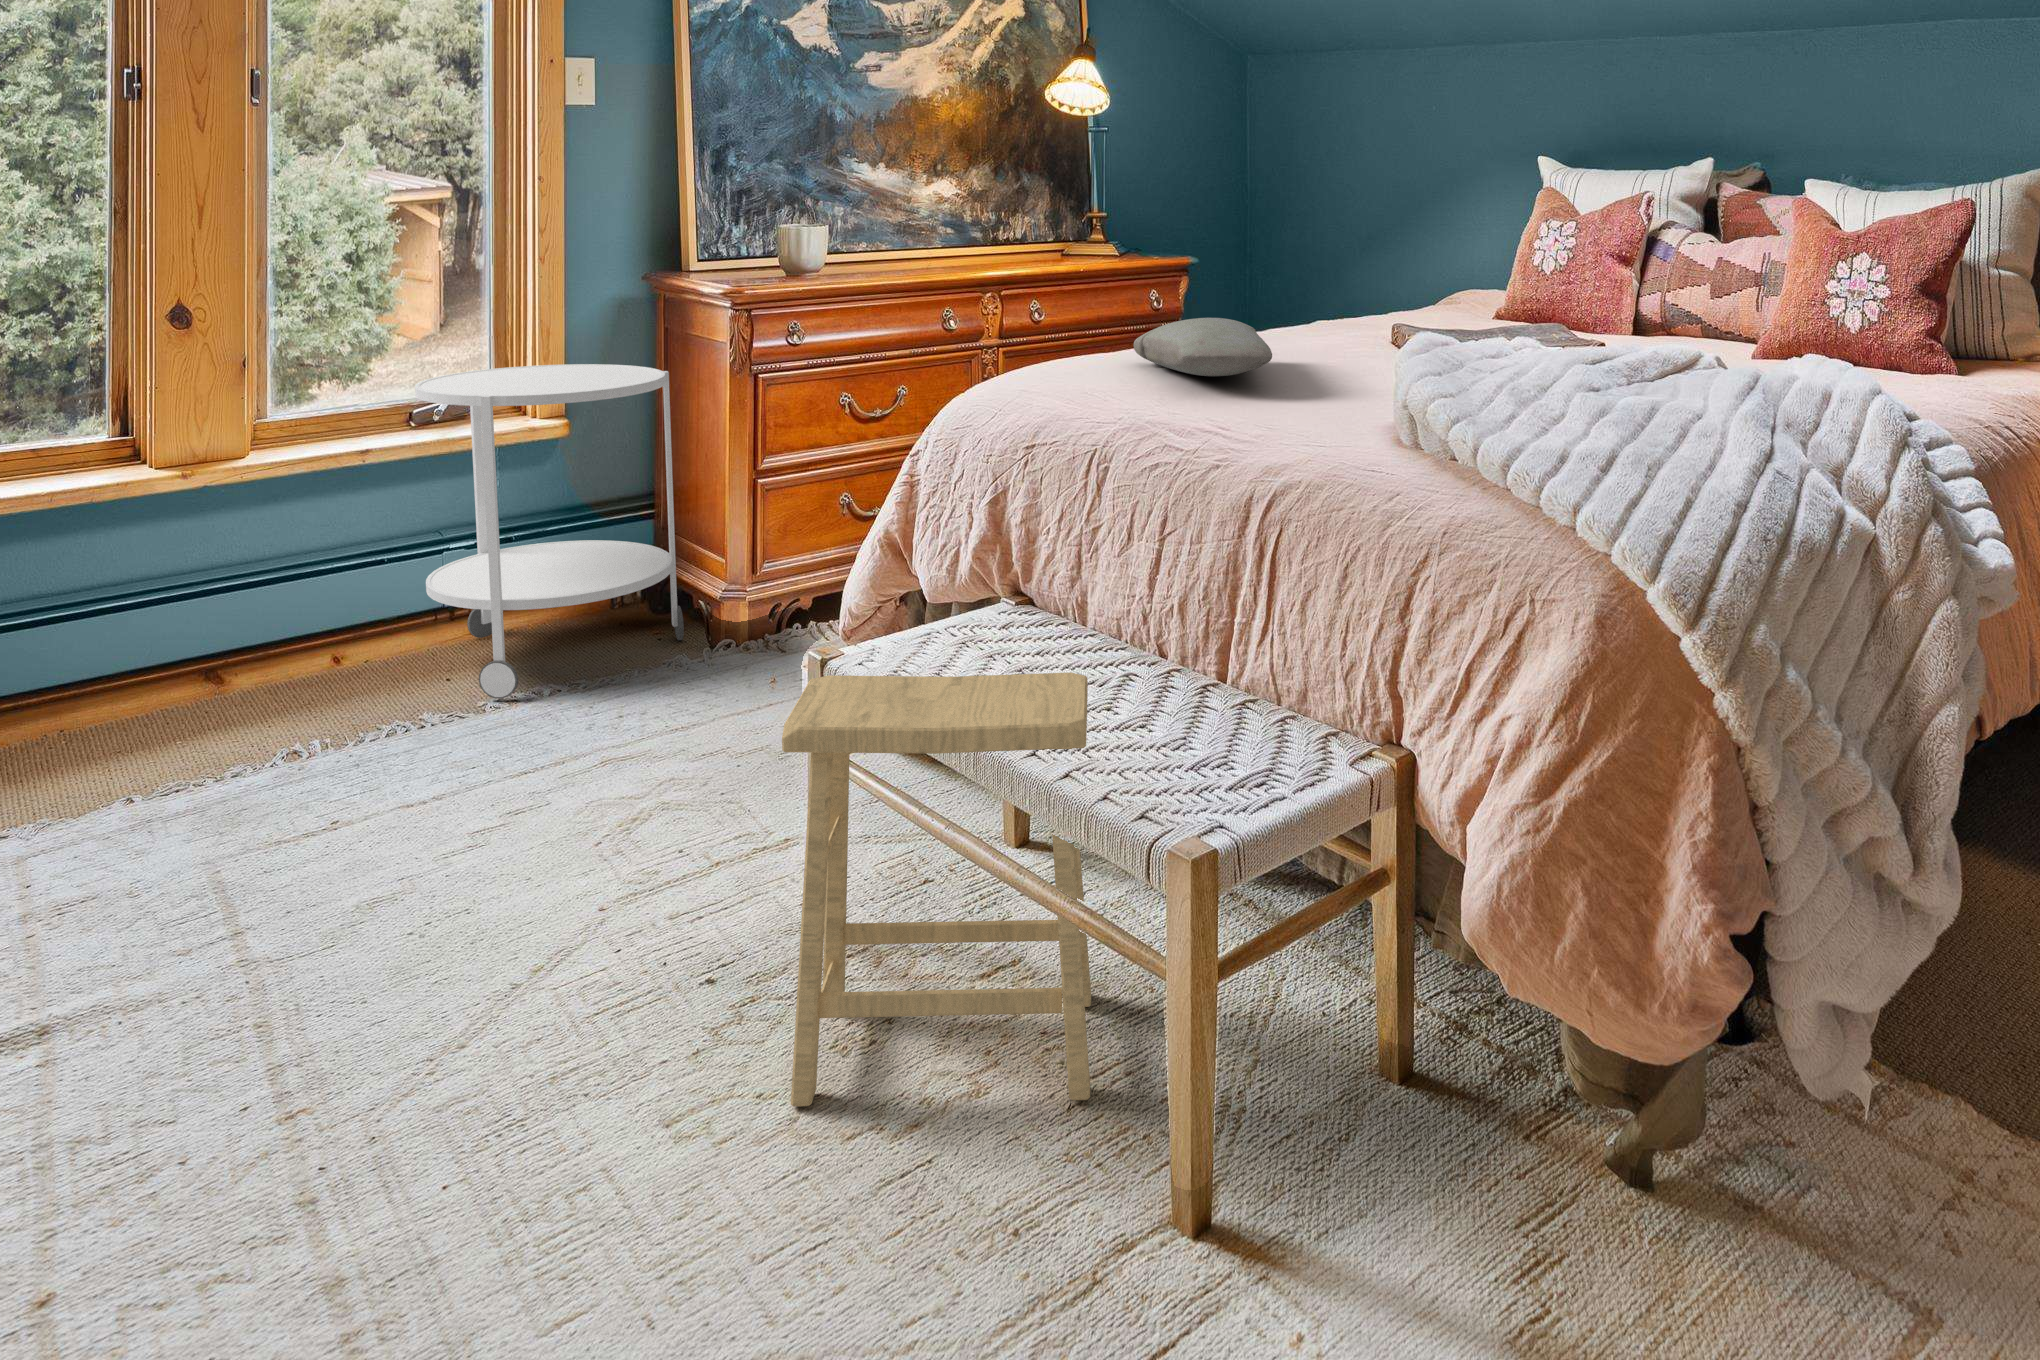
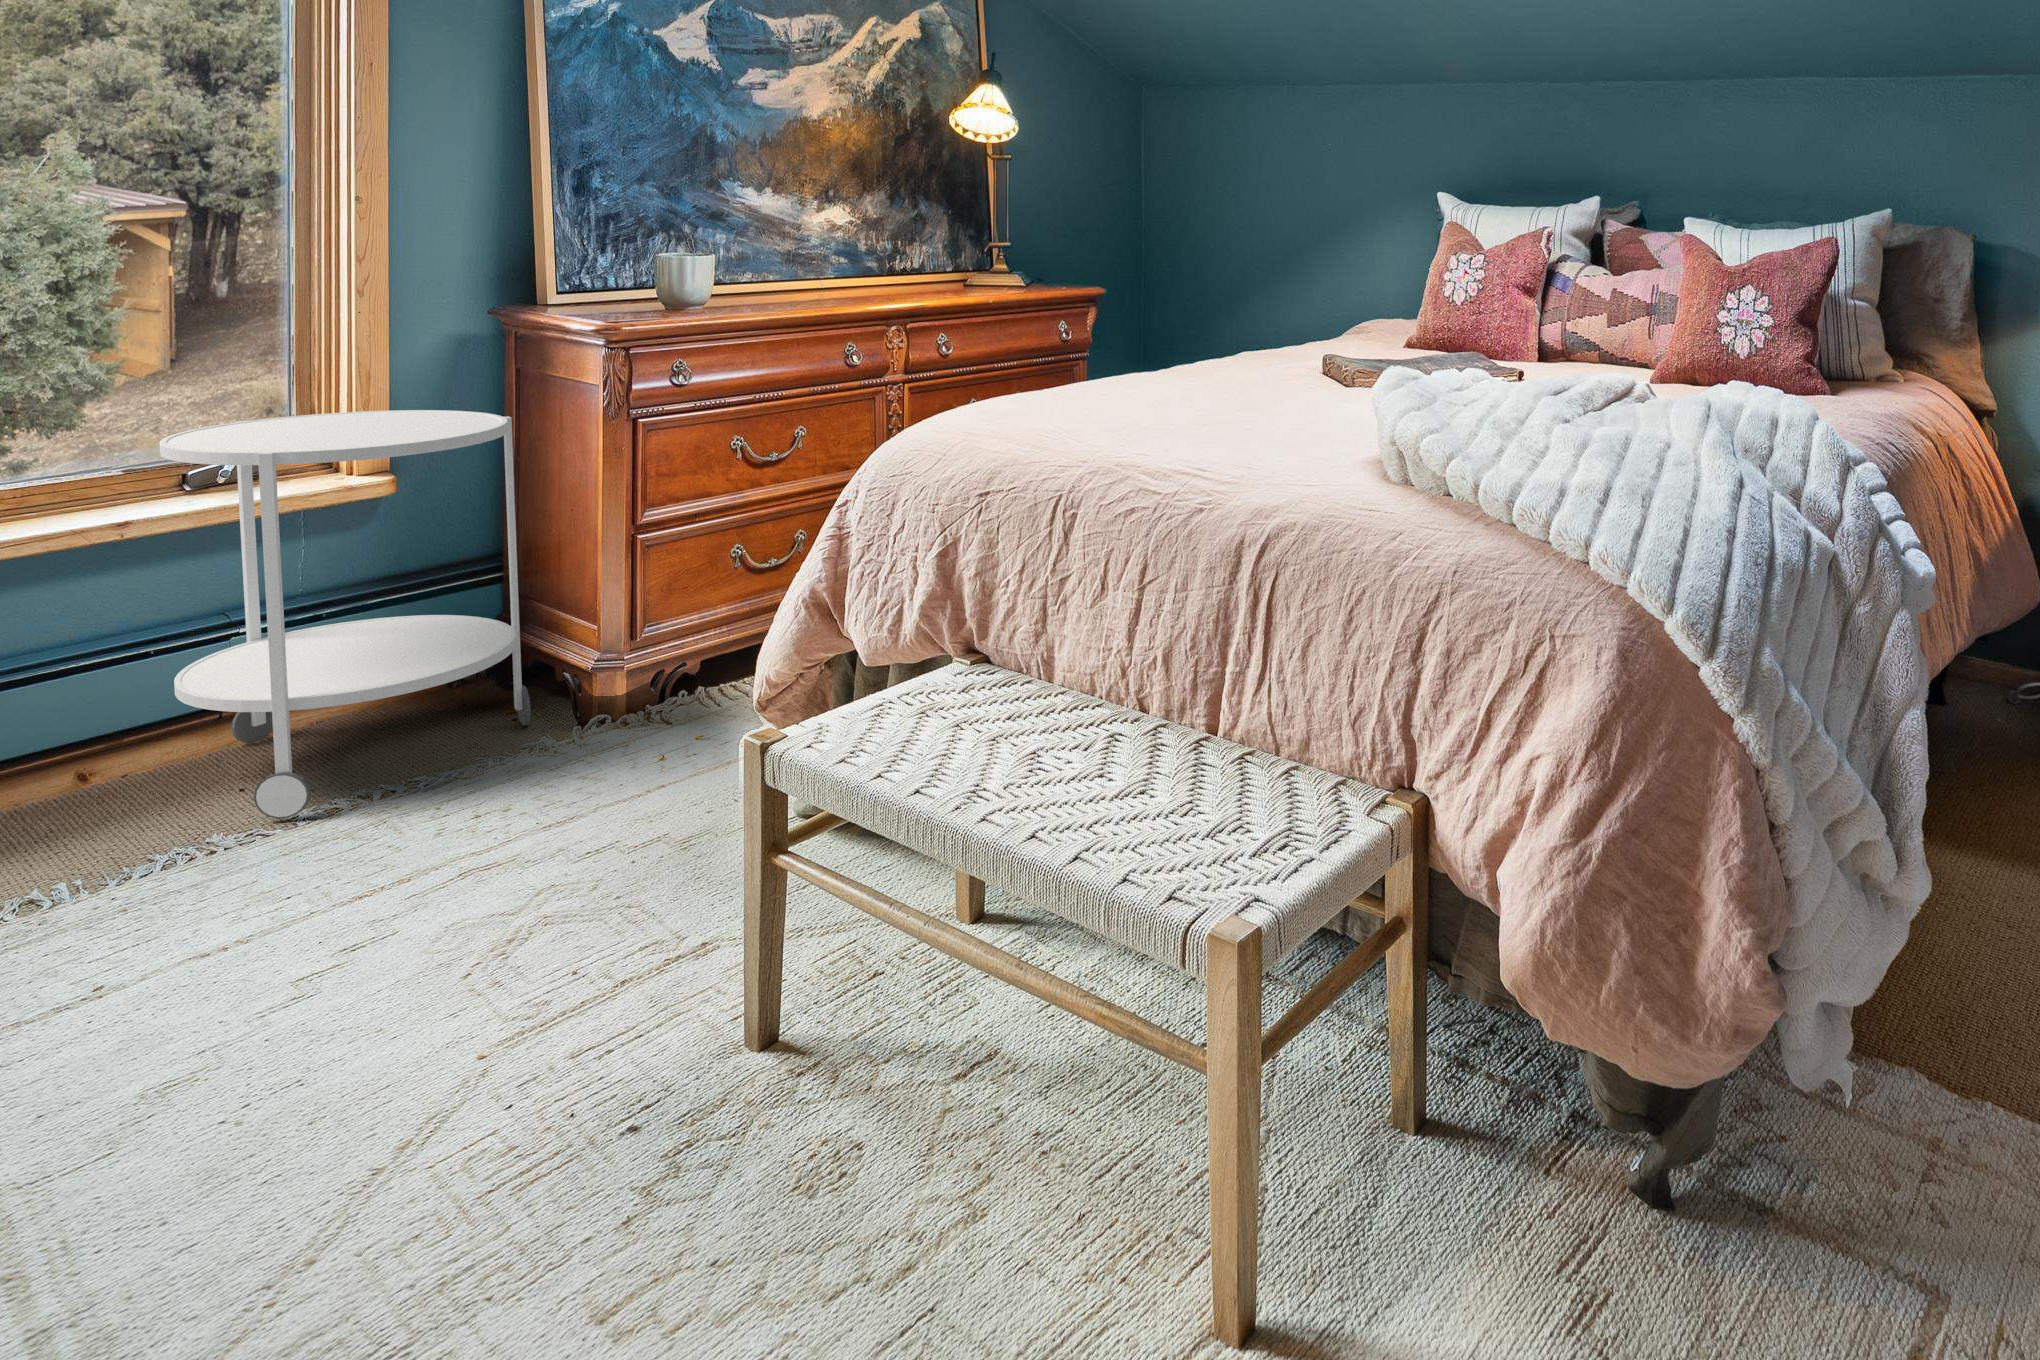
pillow: present [1134,318,1272,376] -> none [1080,352,1238,411]
footstool: present [782,672,1091,1107] -> none [724,742,1096,1292]

